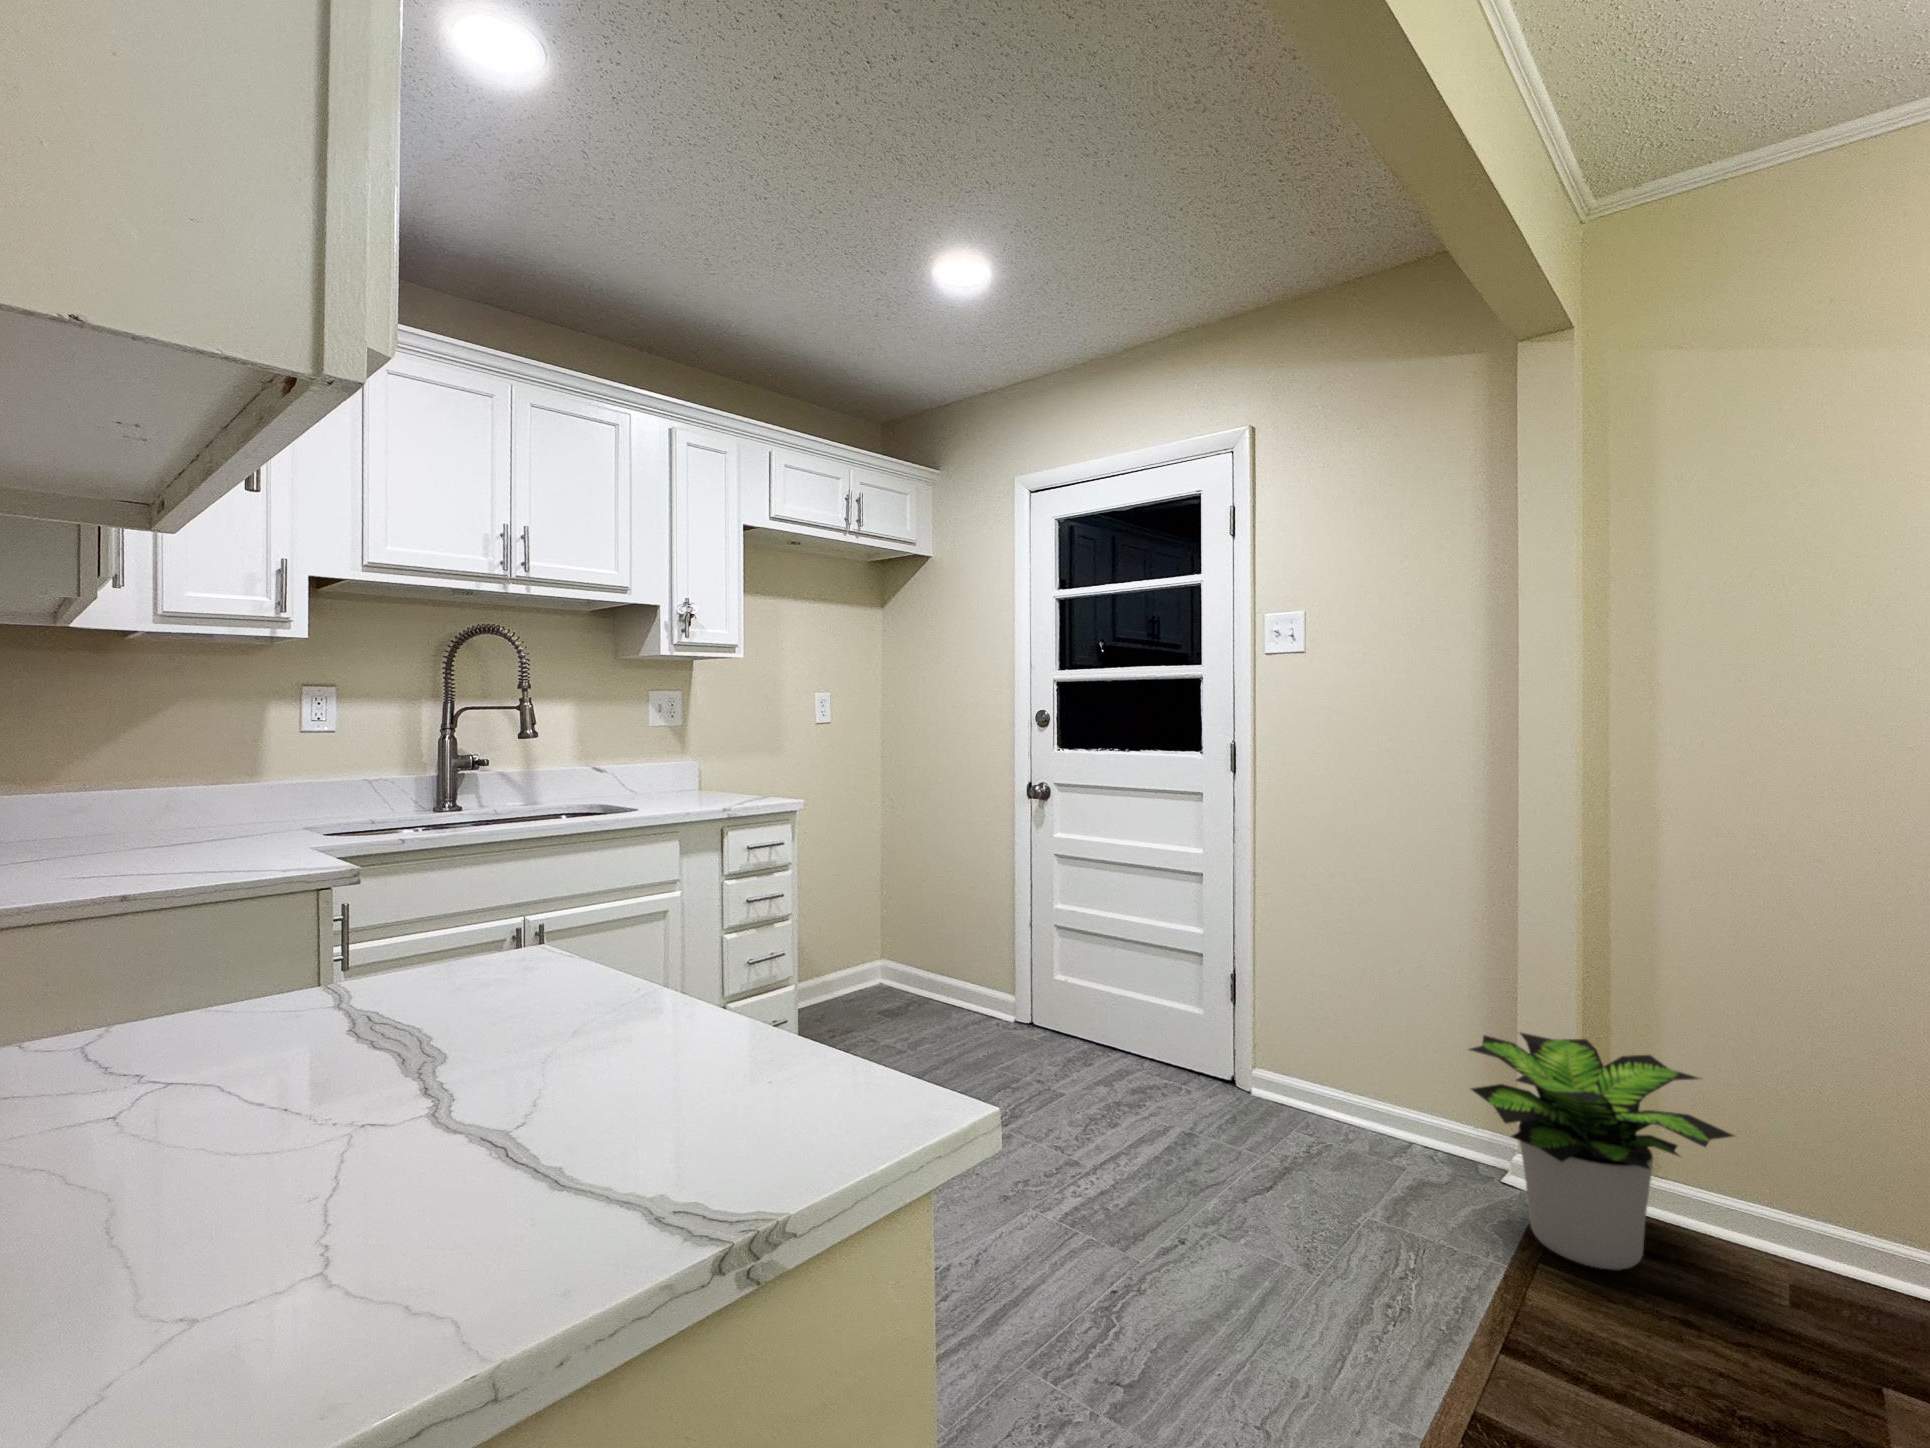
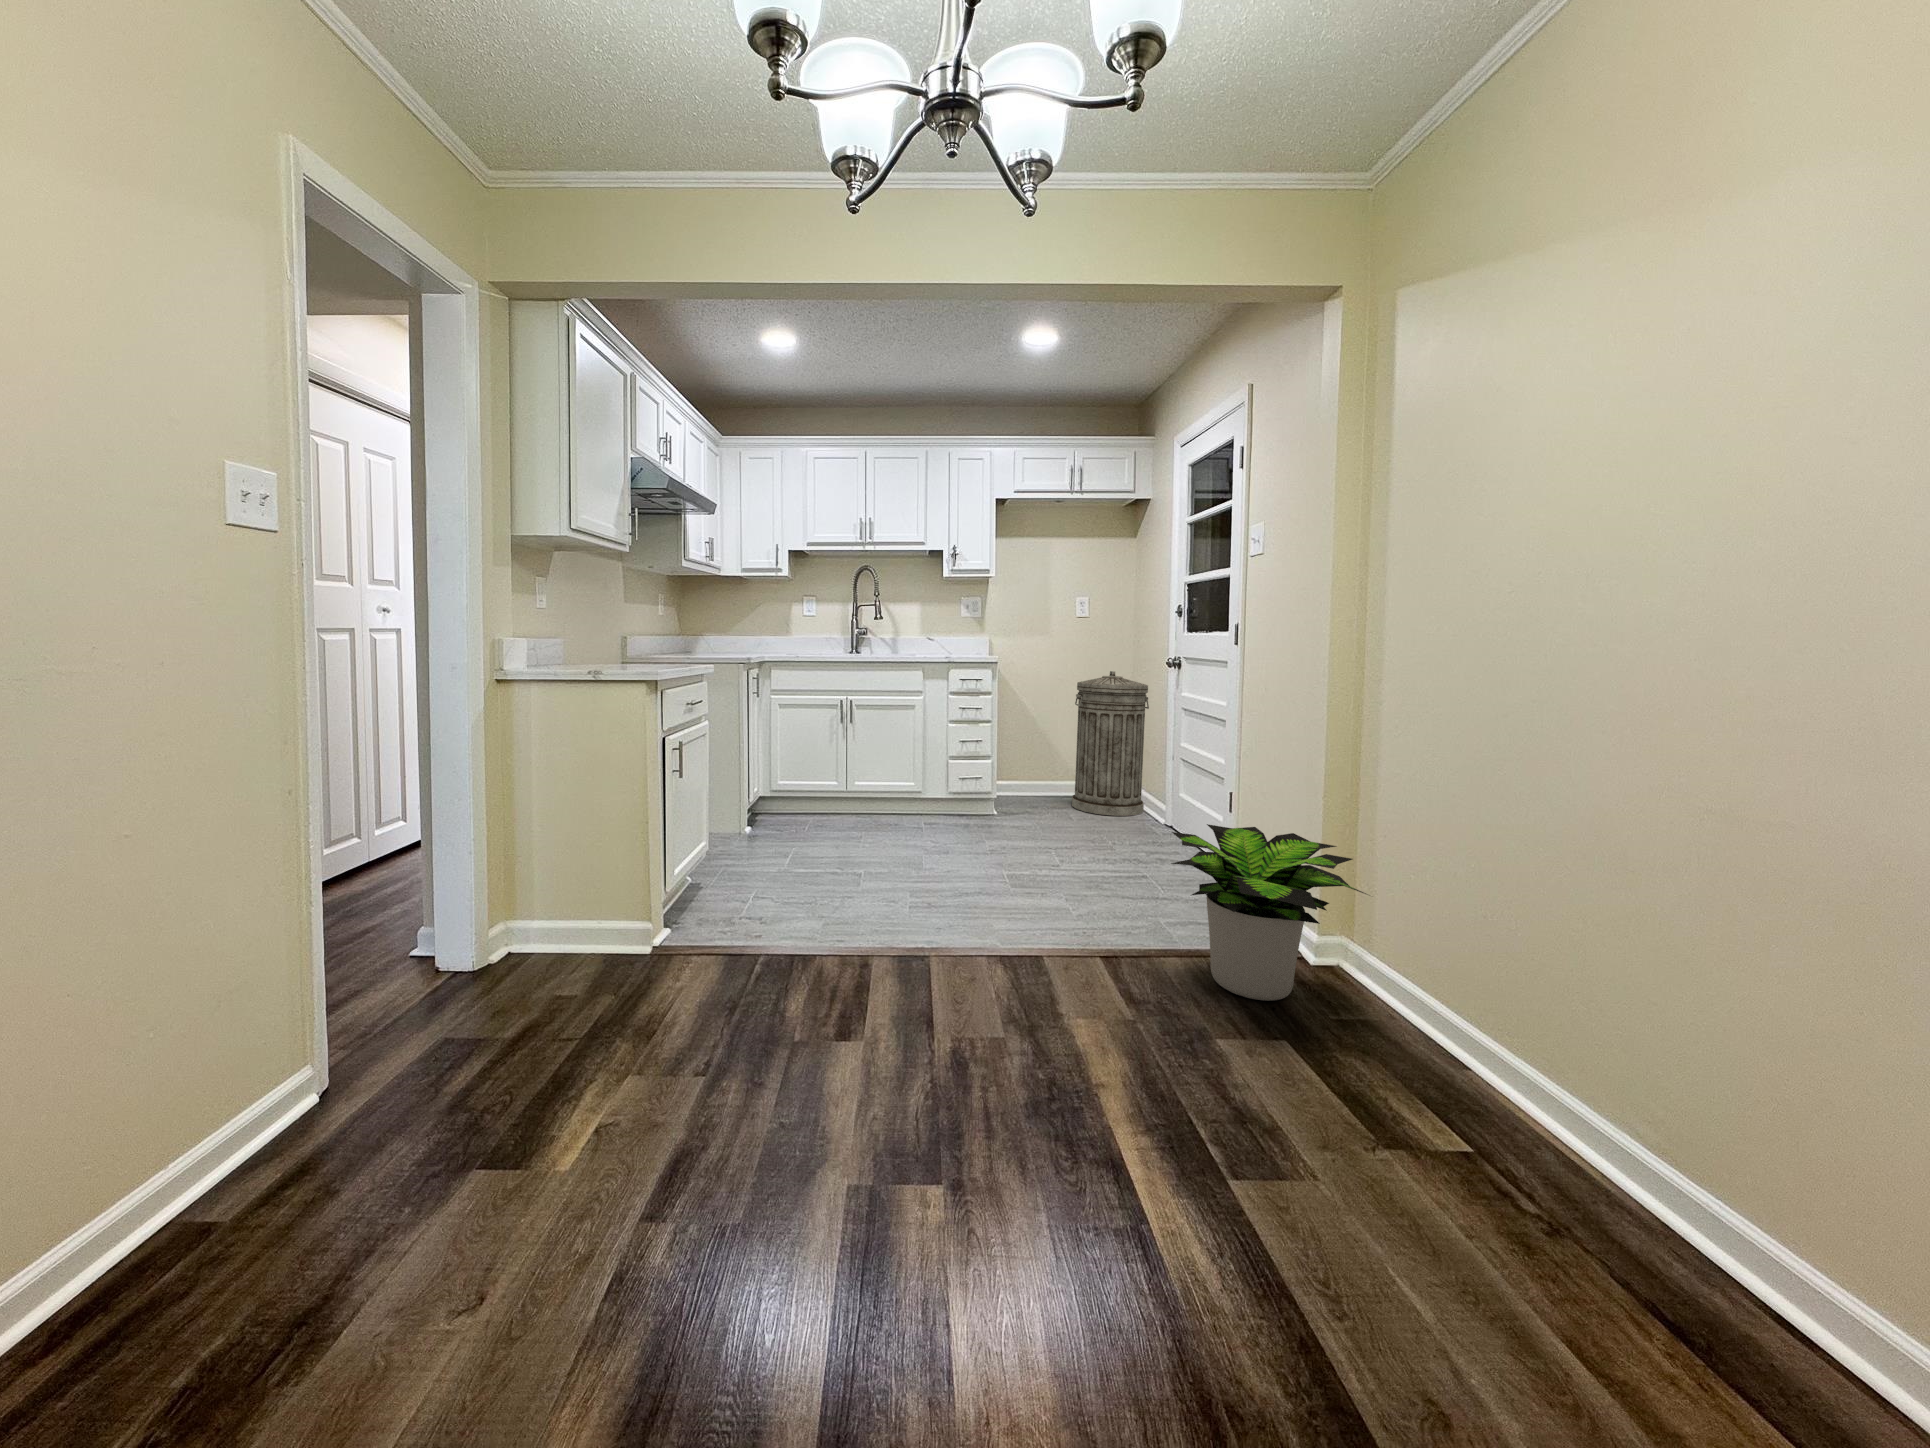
trash can: none [850,803,956,1031] -> present [1072,671,1149,816]

